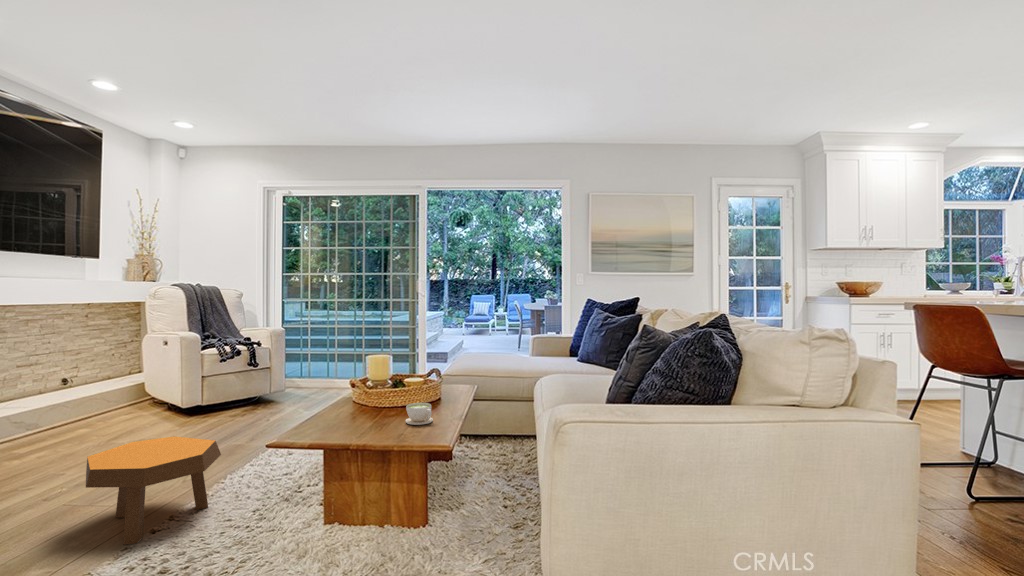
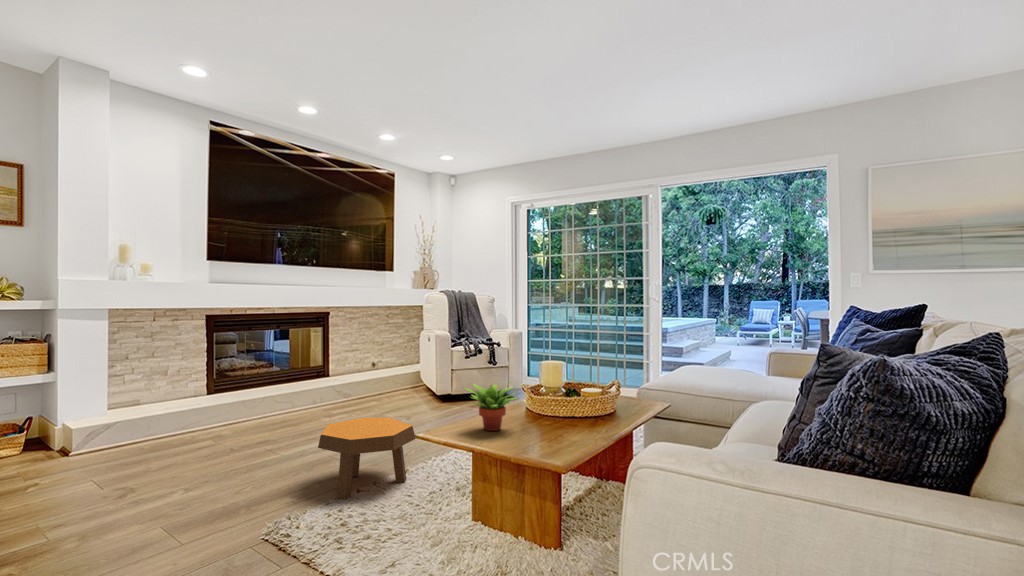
succulent plant: none [317,375,373,429] -> present [464,383,517,431]
coffee cup: present [406,403,433,425] -> none [546,414,575,438]

